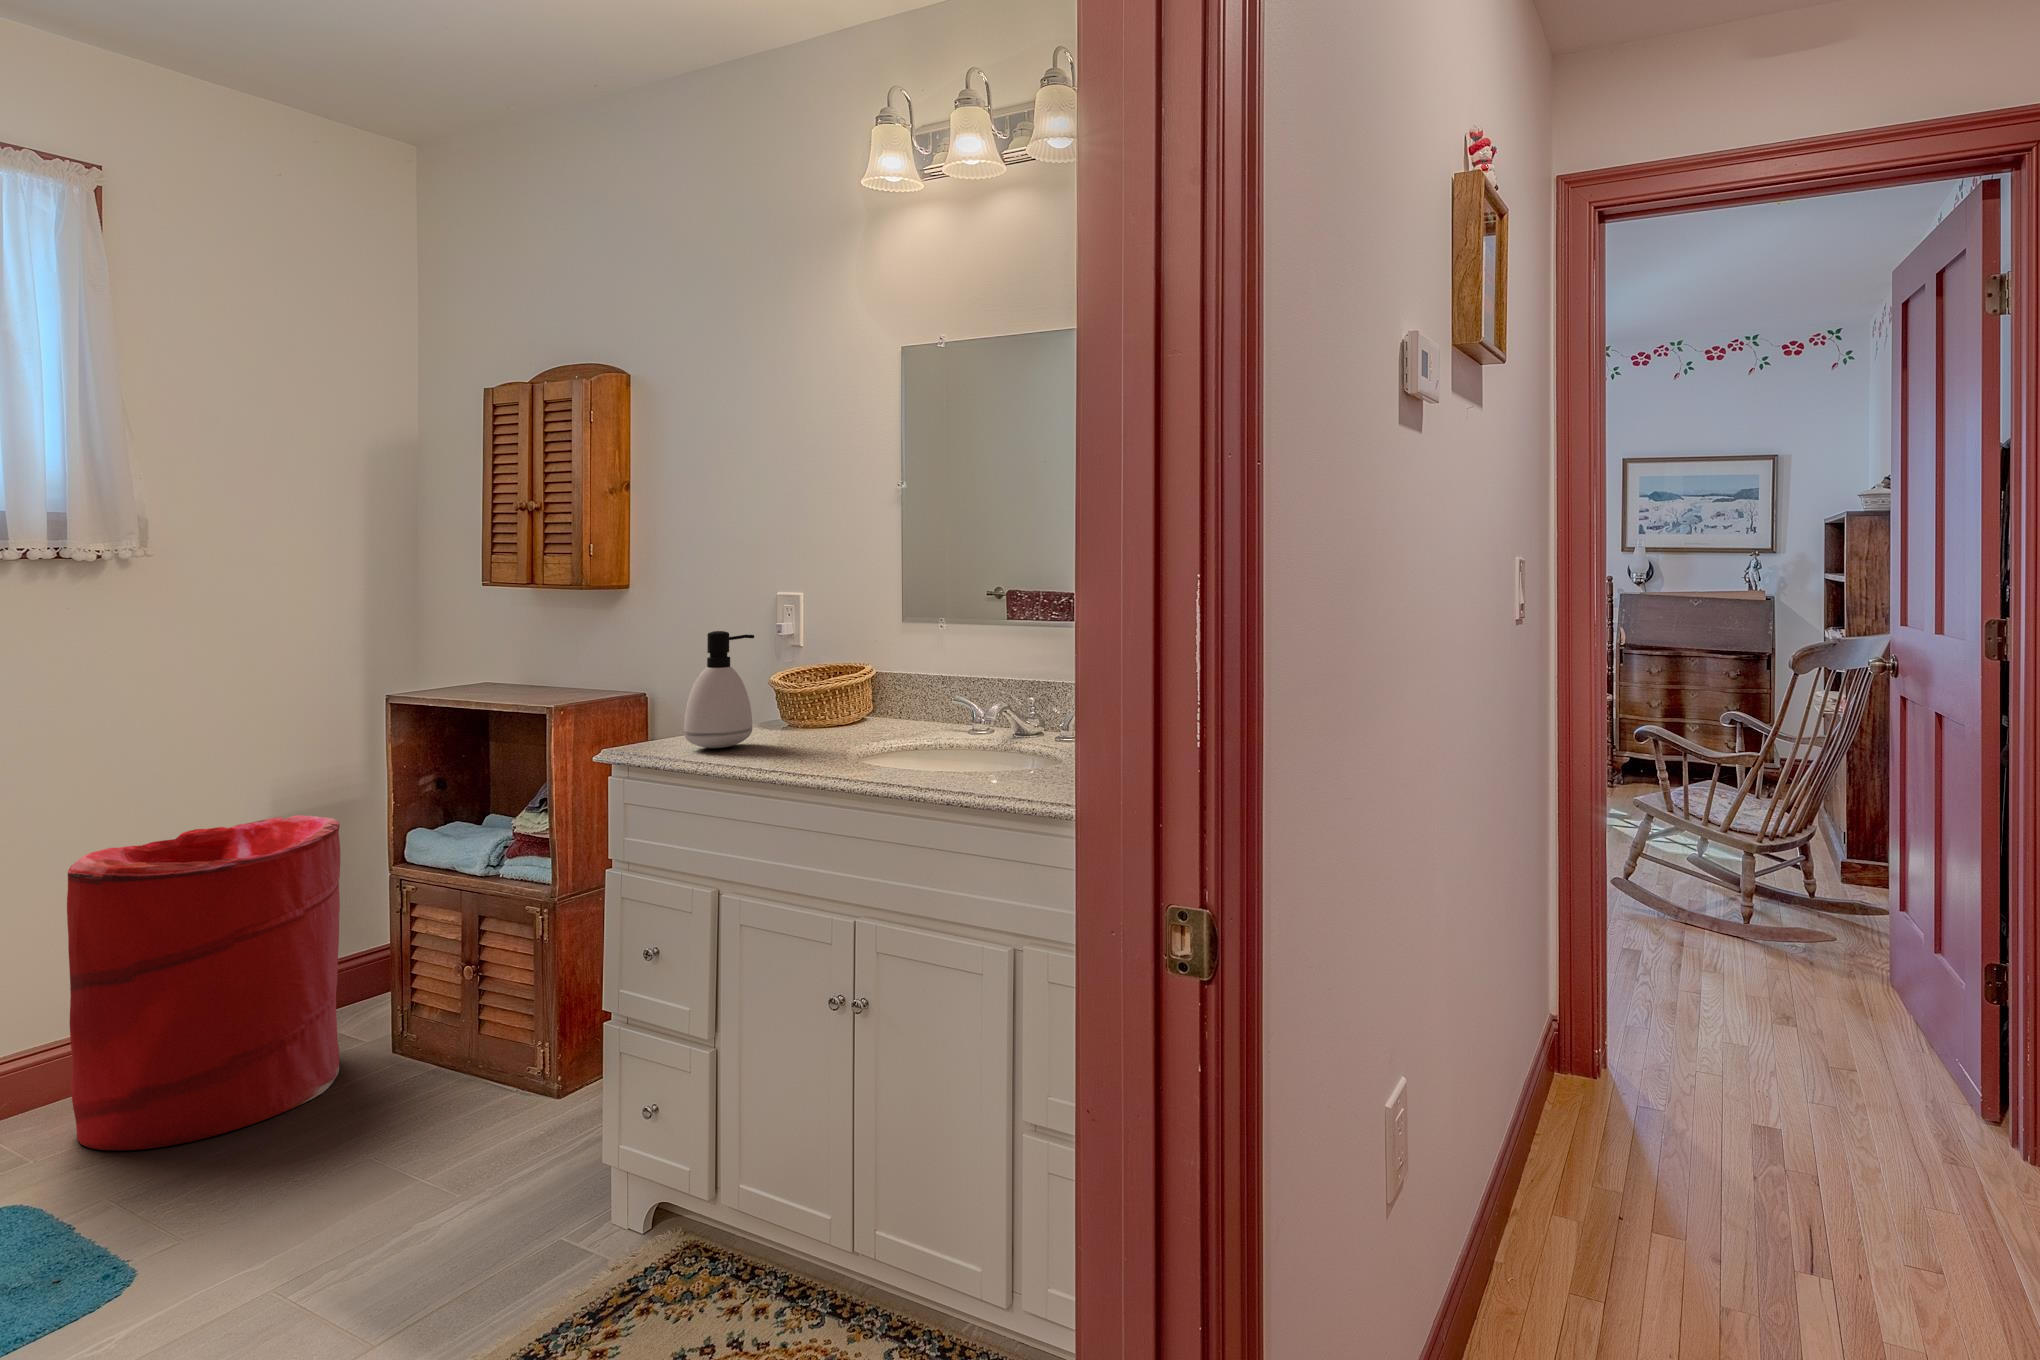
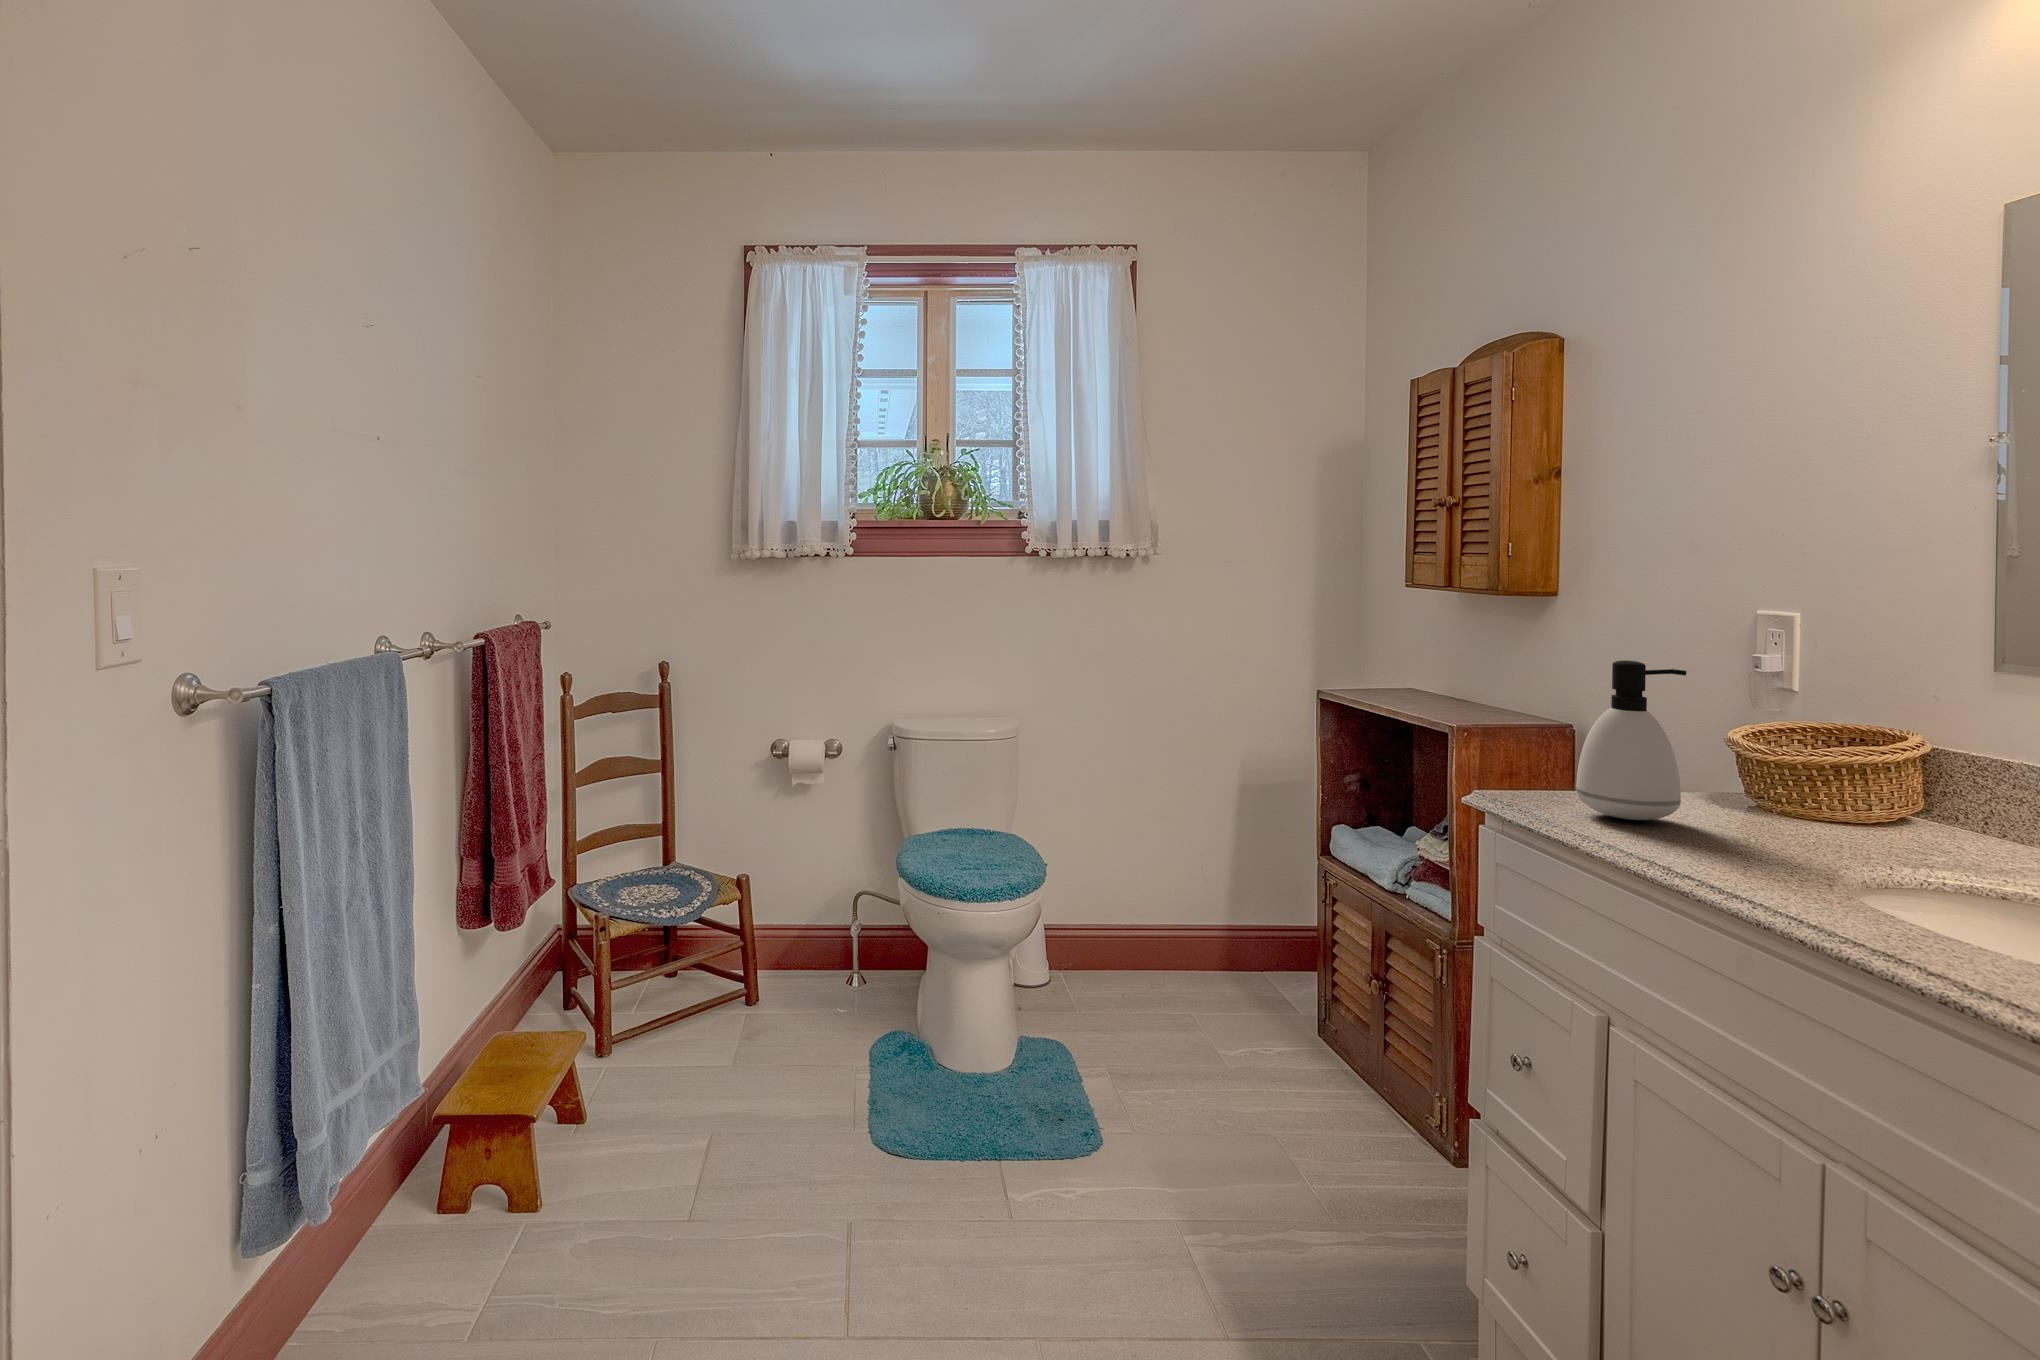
laundry hamper: present [67,815,340,1150] -> none [1102,783,1278,1050]

